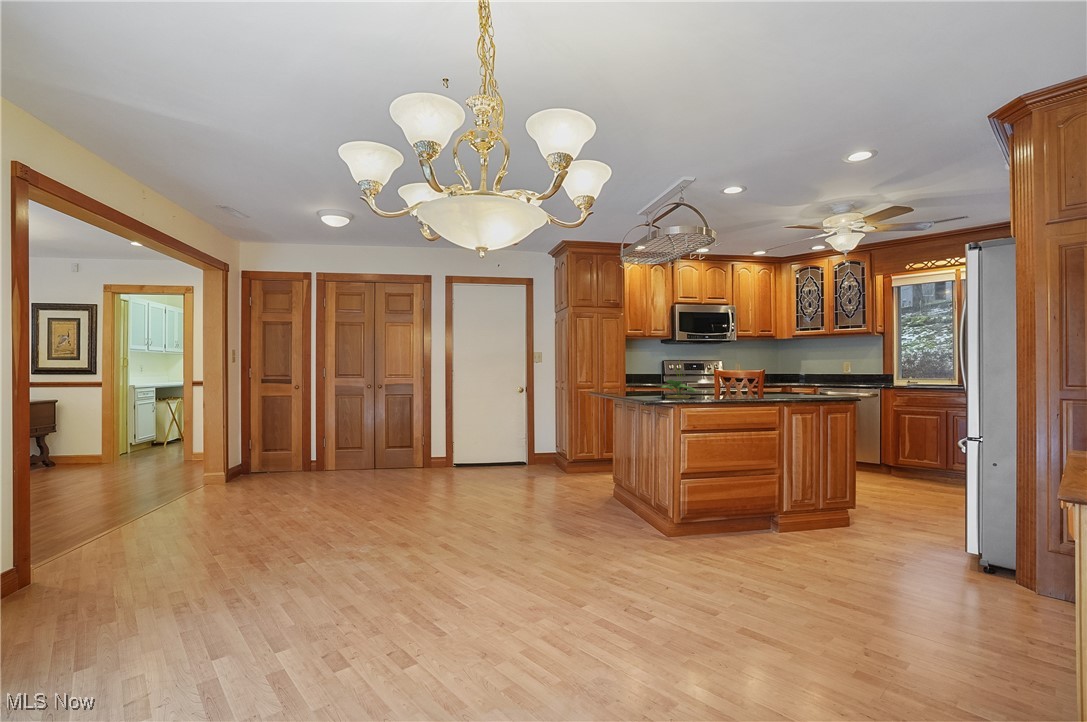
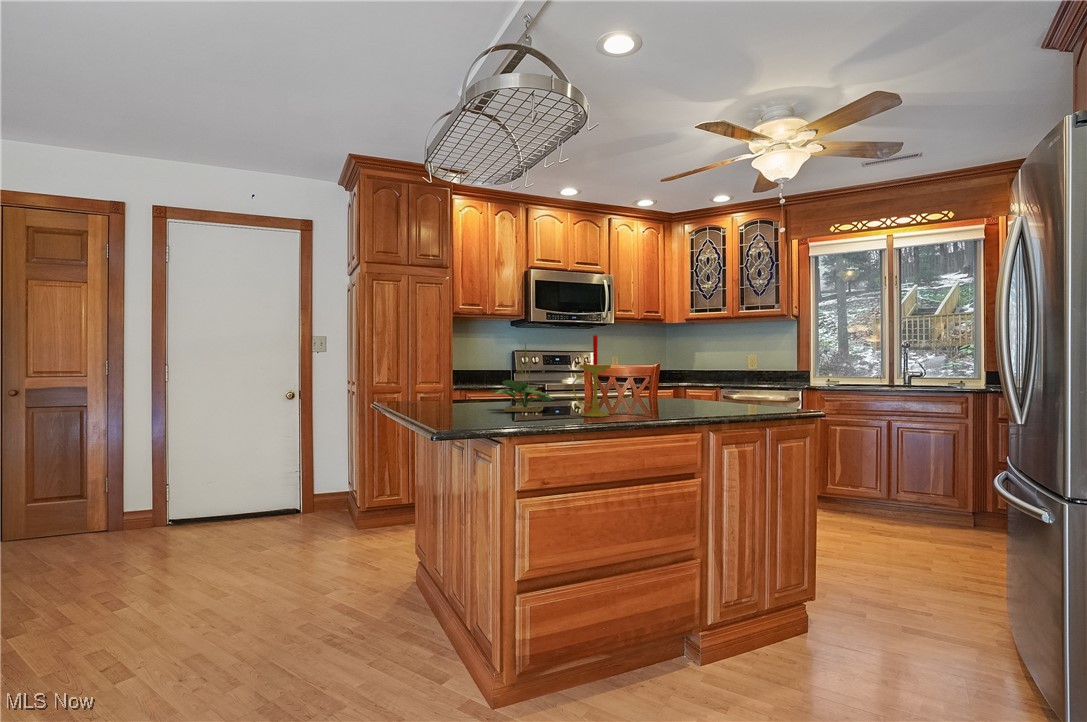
candle: none [710,352,734,401] -> present [572,335,611,417]

